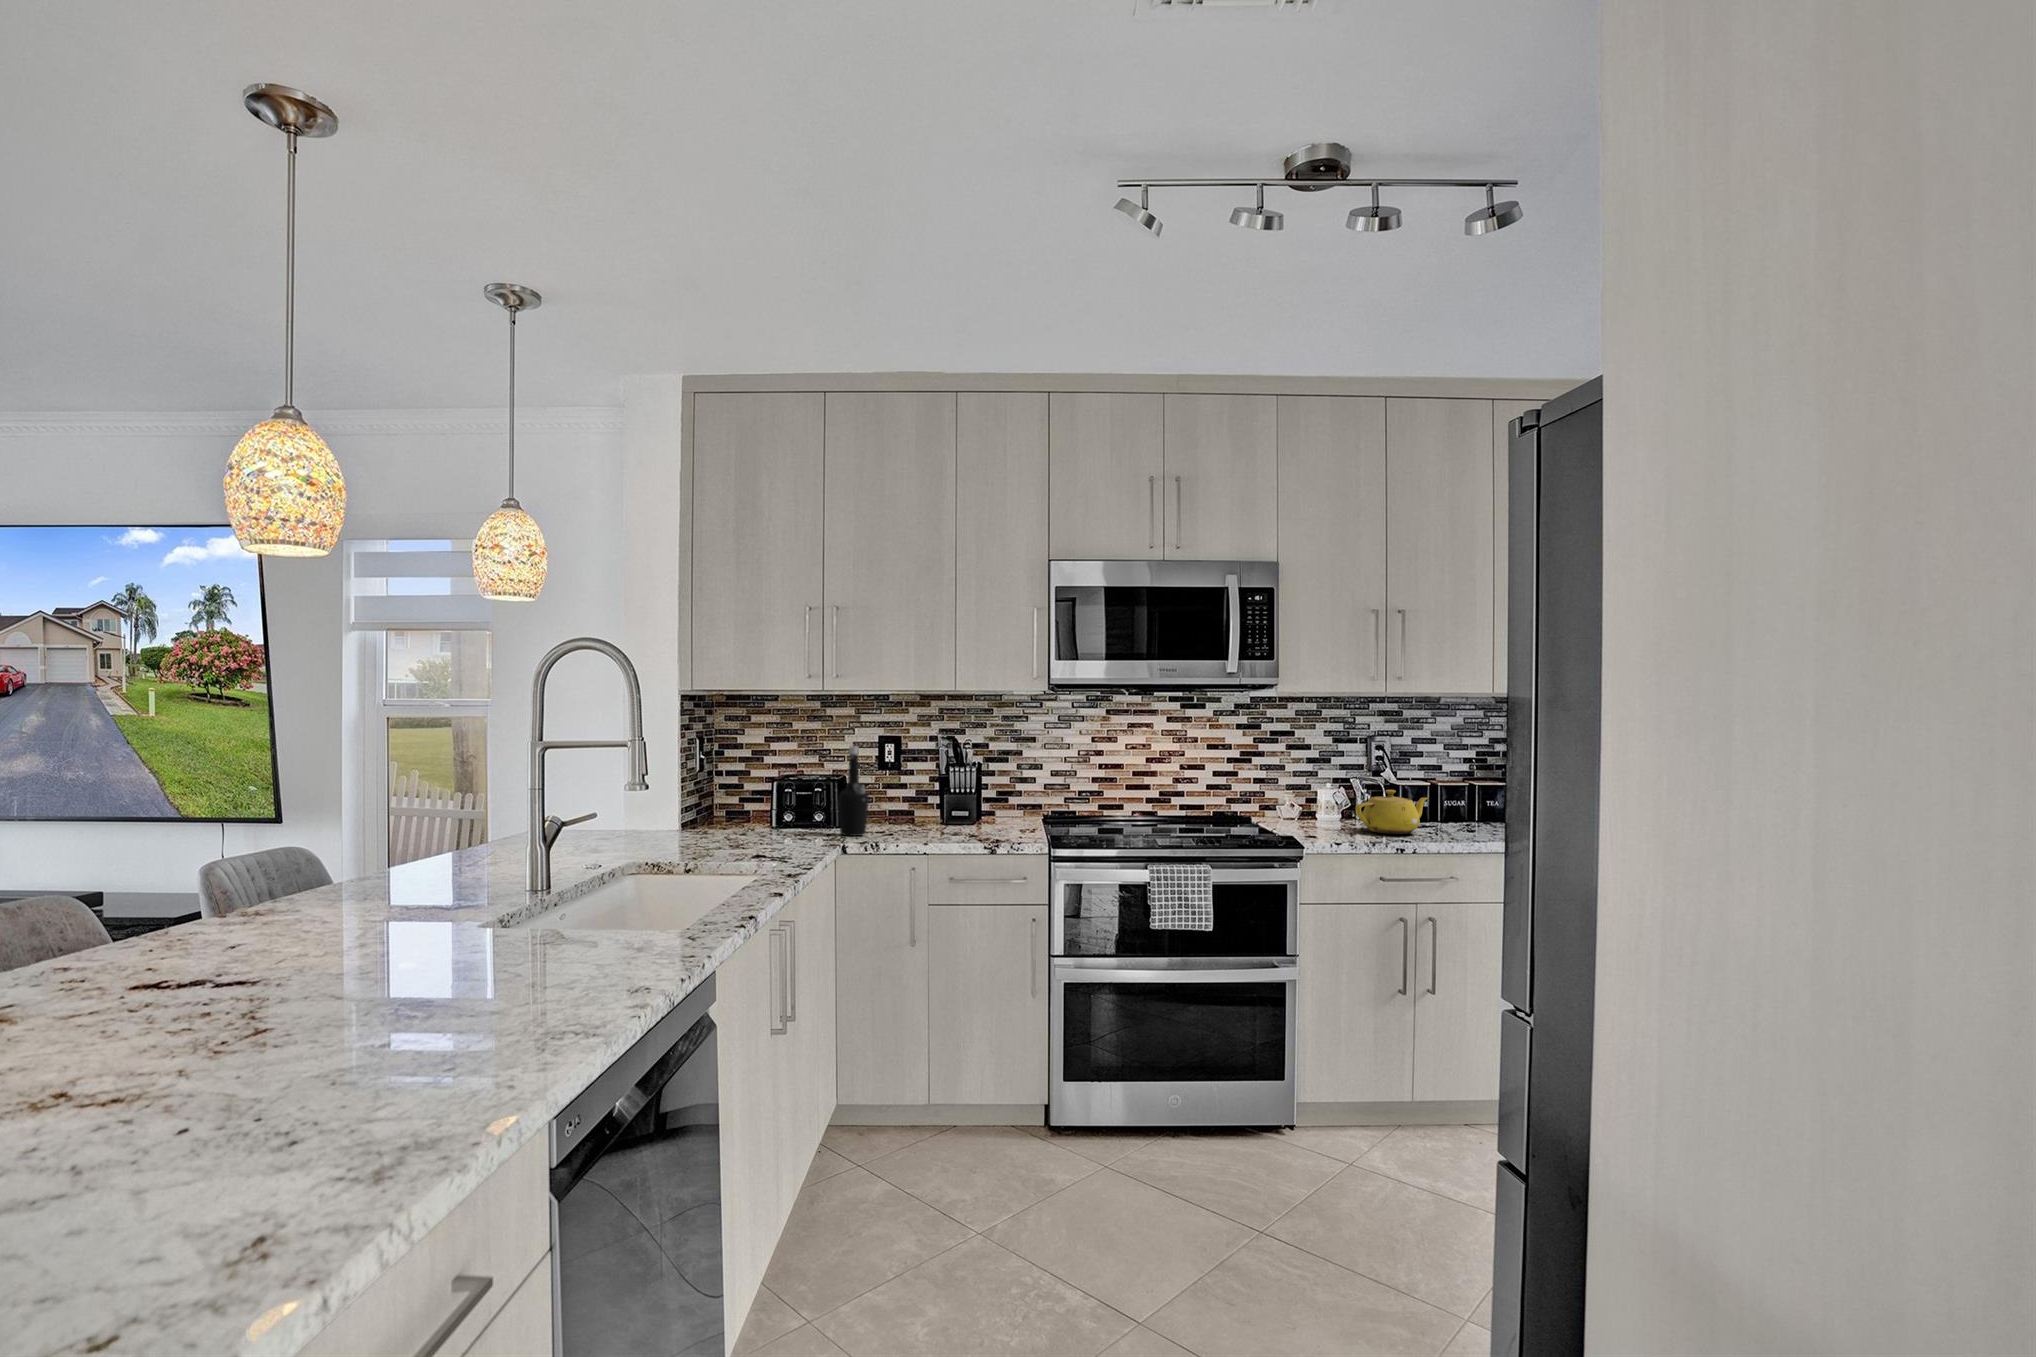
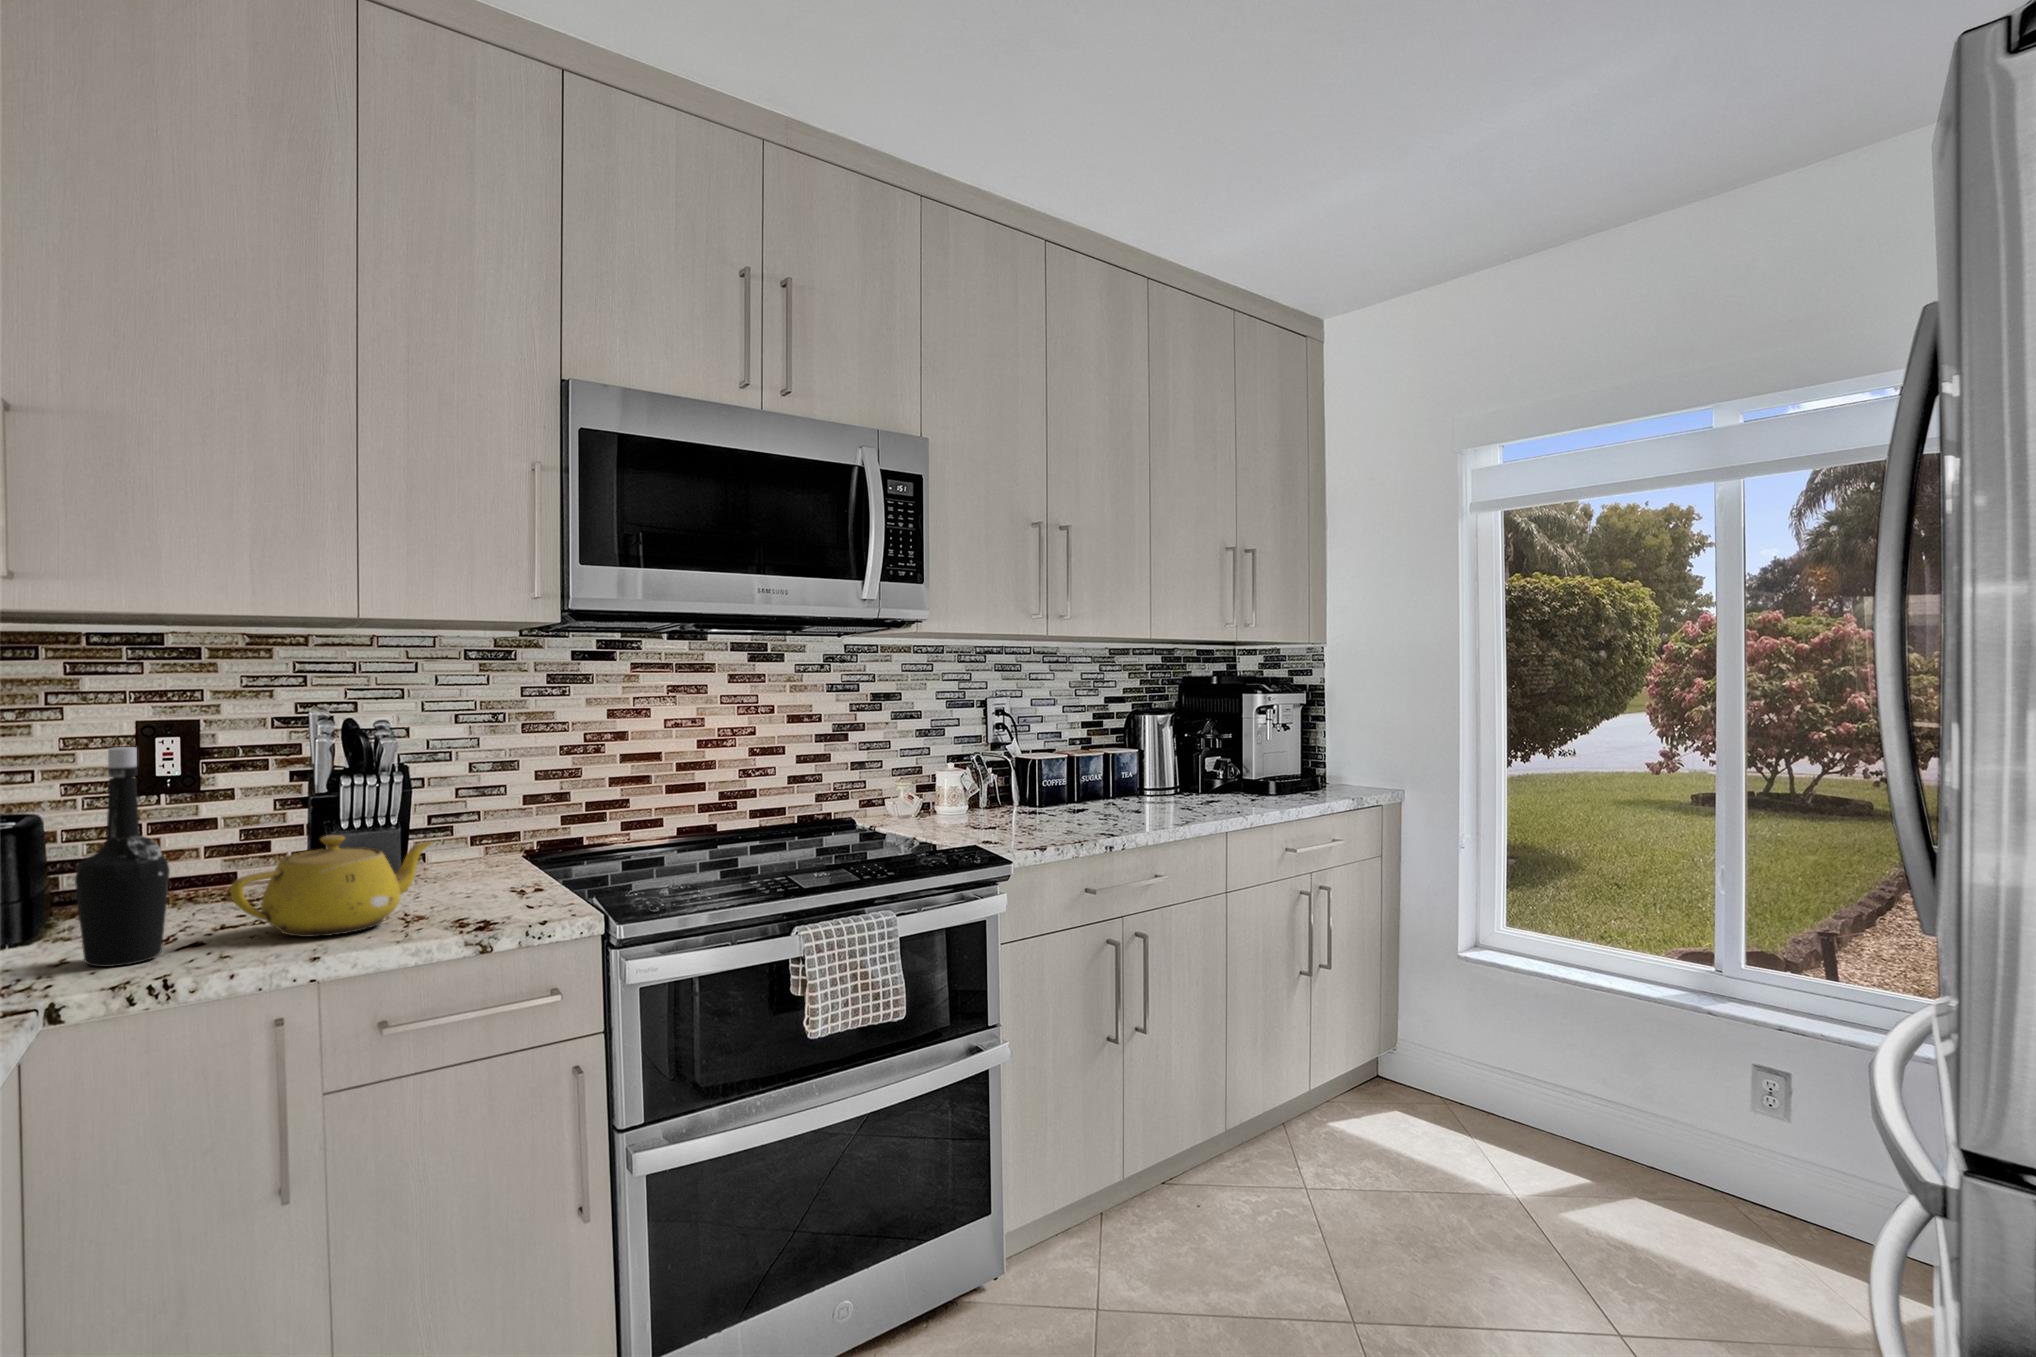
teapot: present [1356,790,1428,834] -> present [230,835,432,937]

